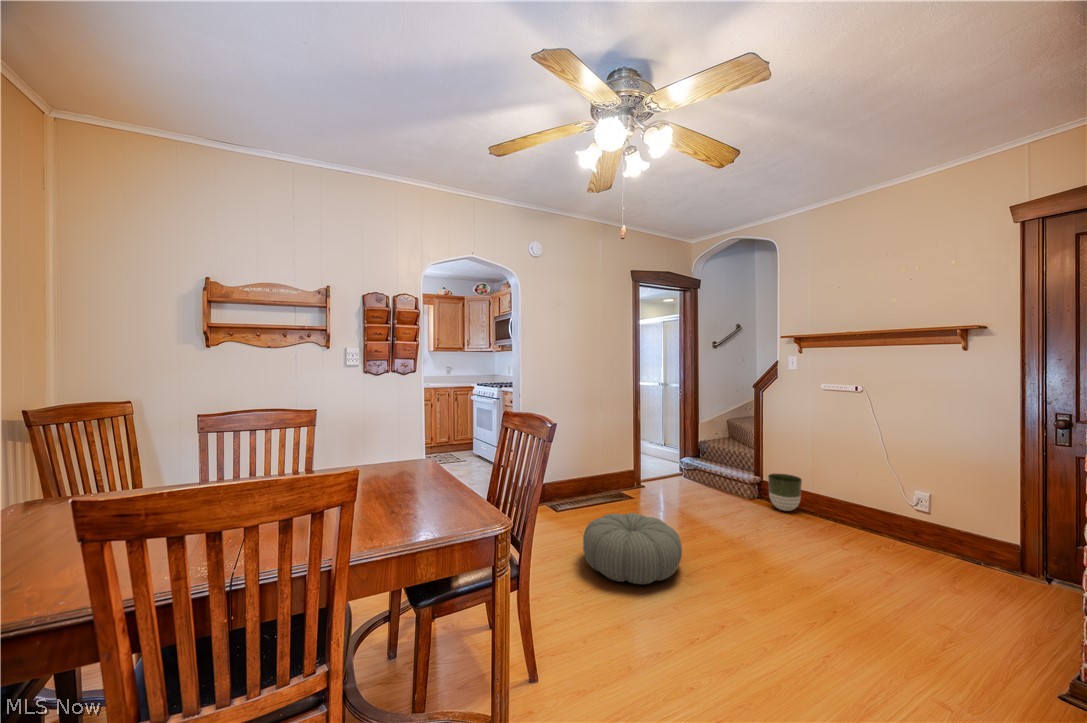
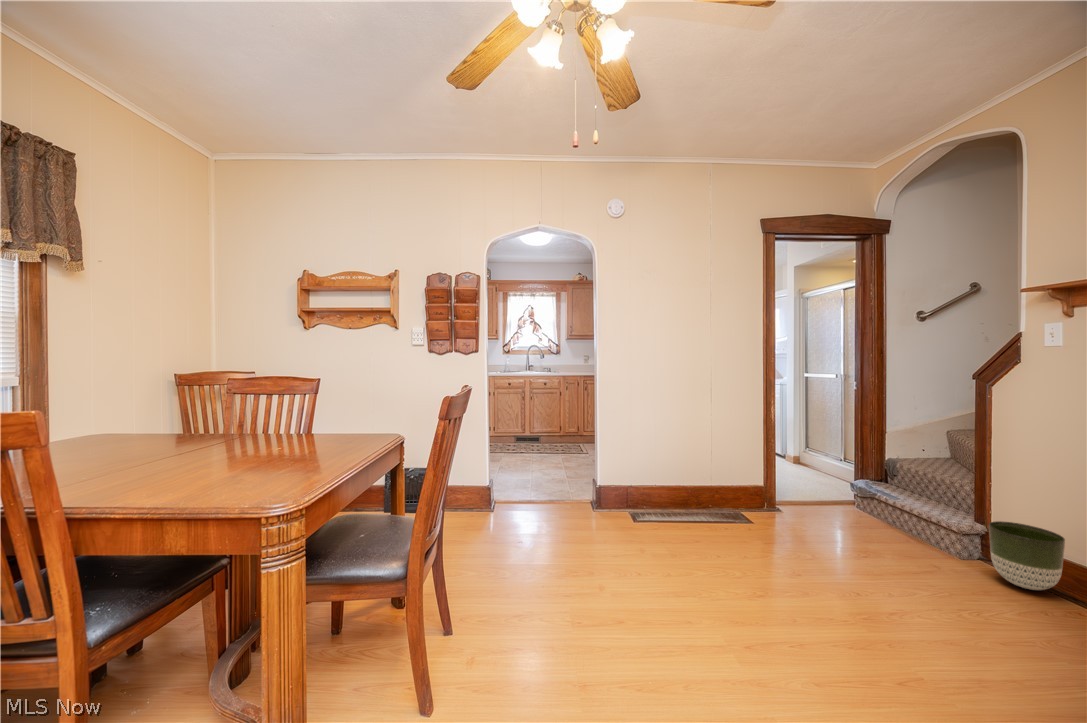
pouf: present [583,513,682,584] -> none [607,533,749,640]

